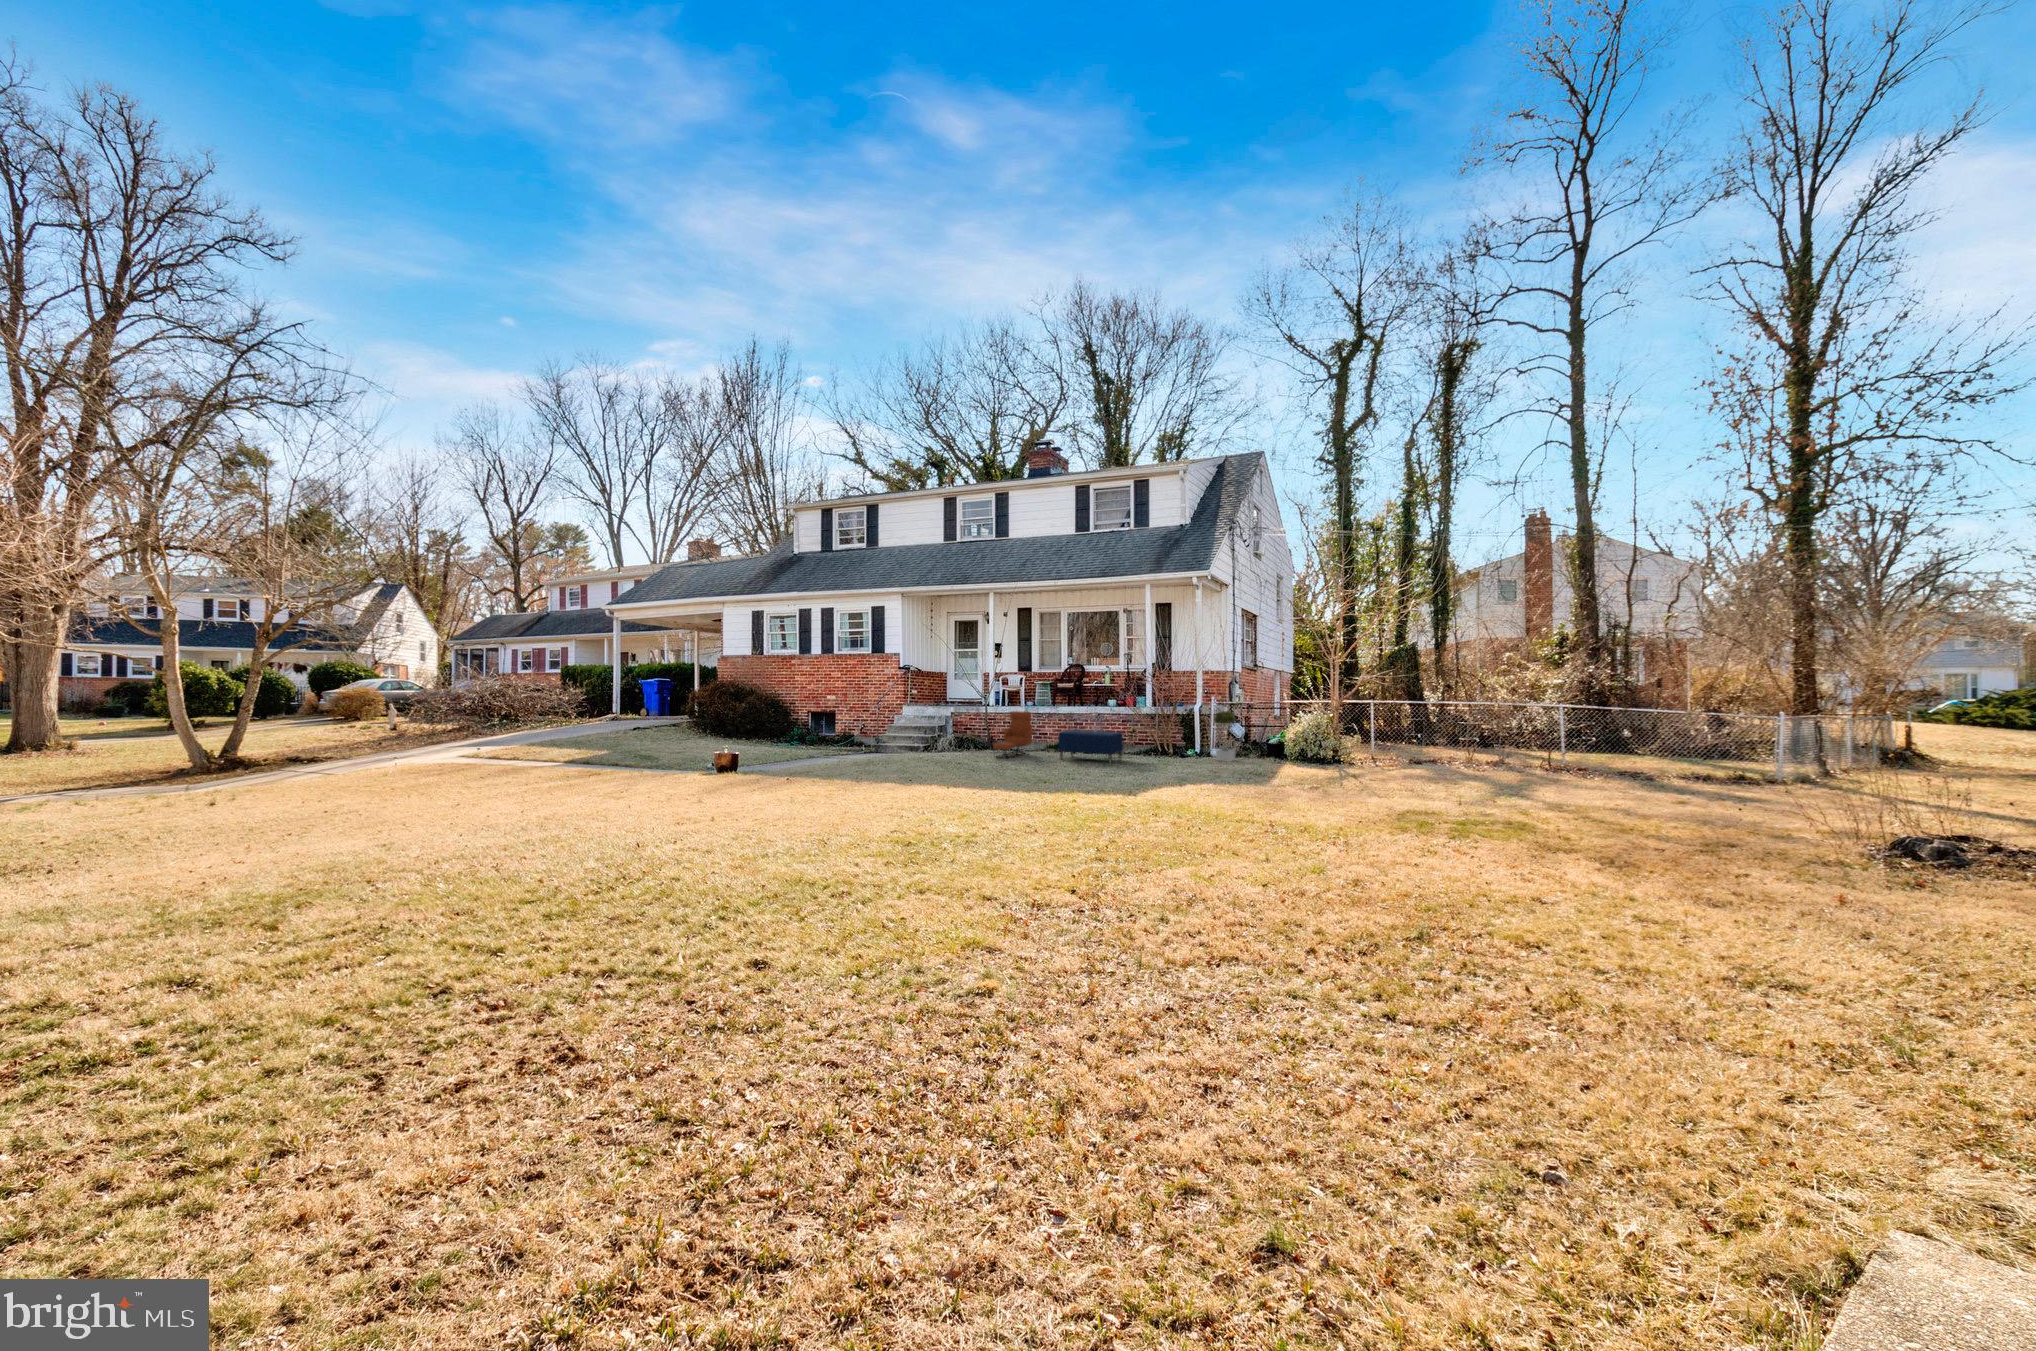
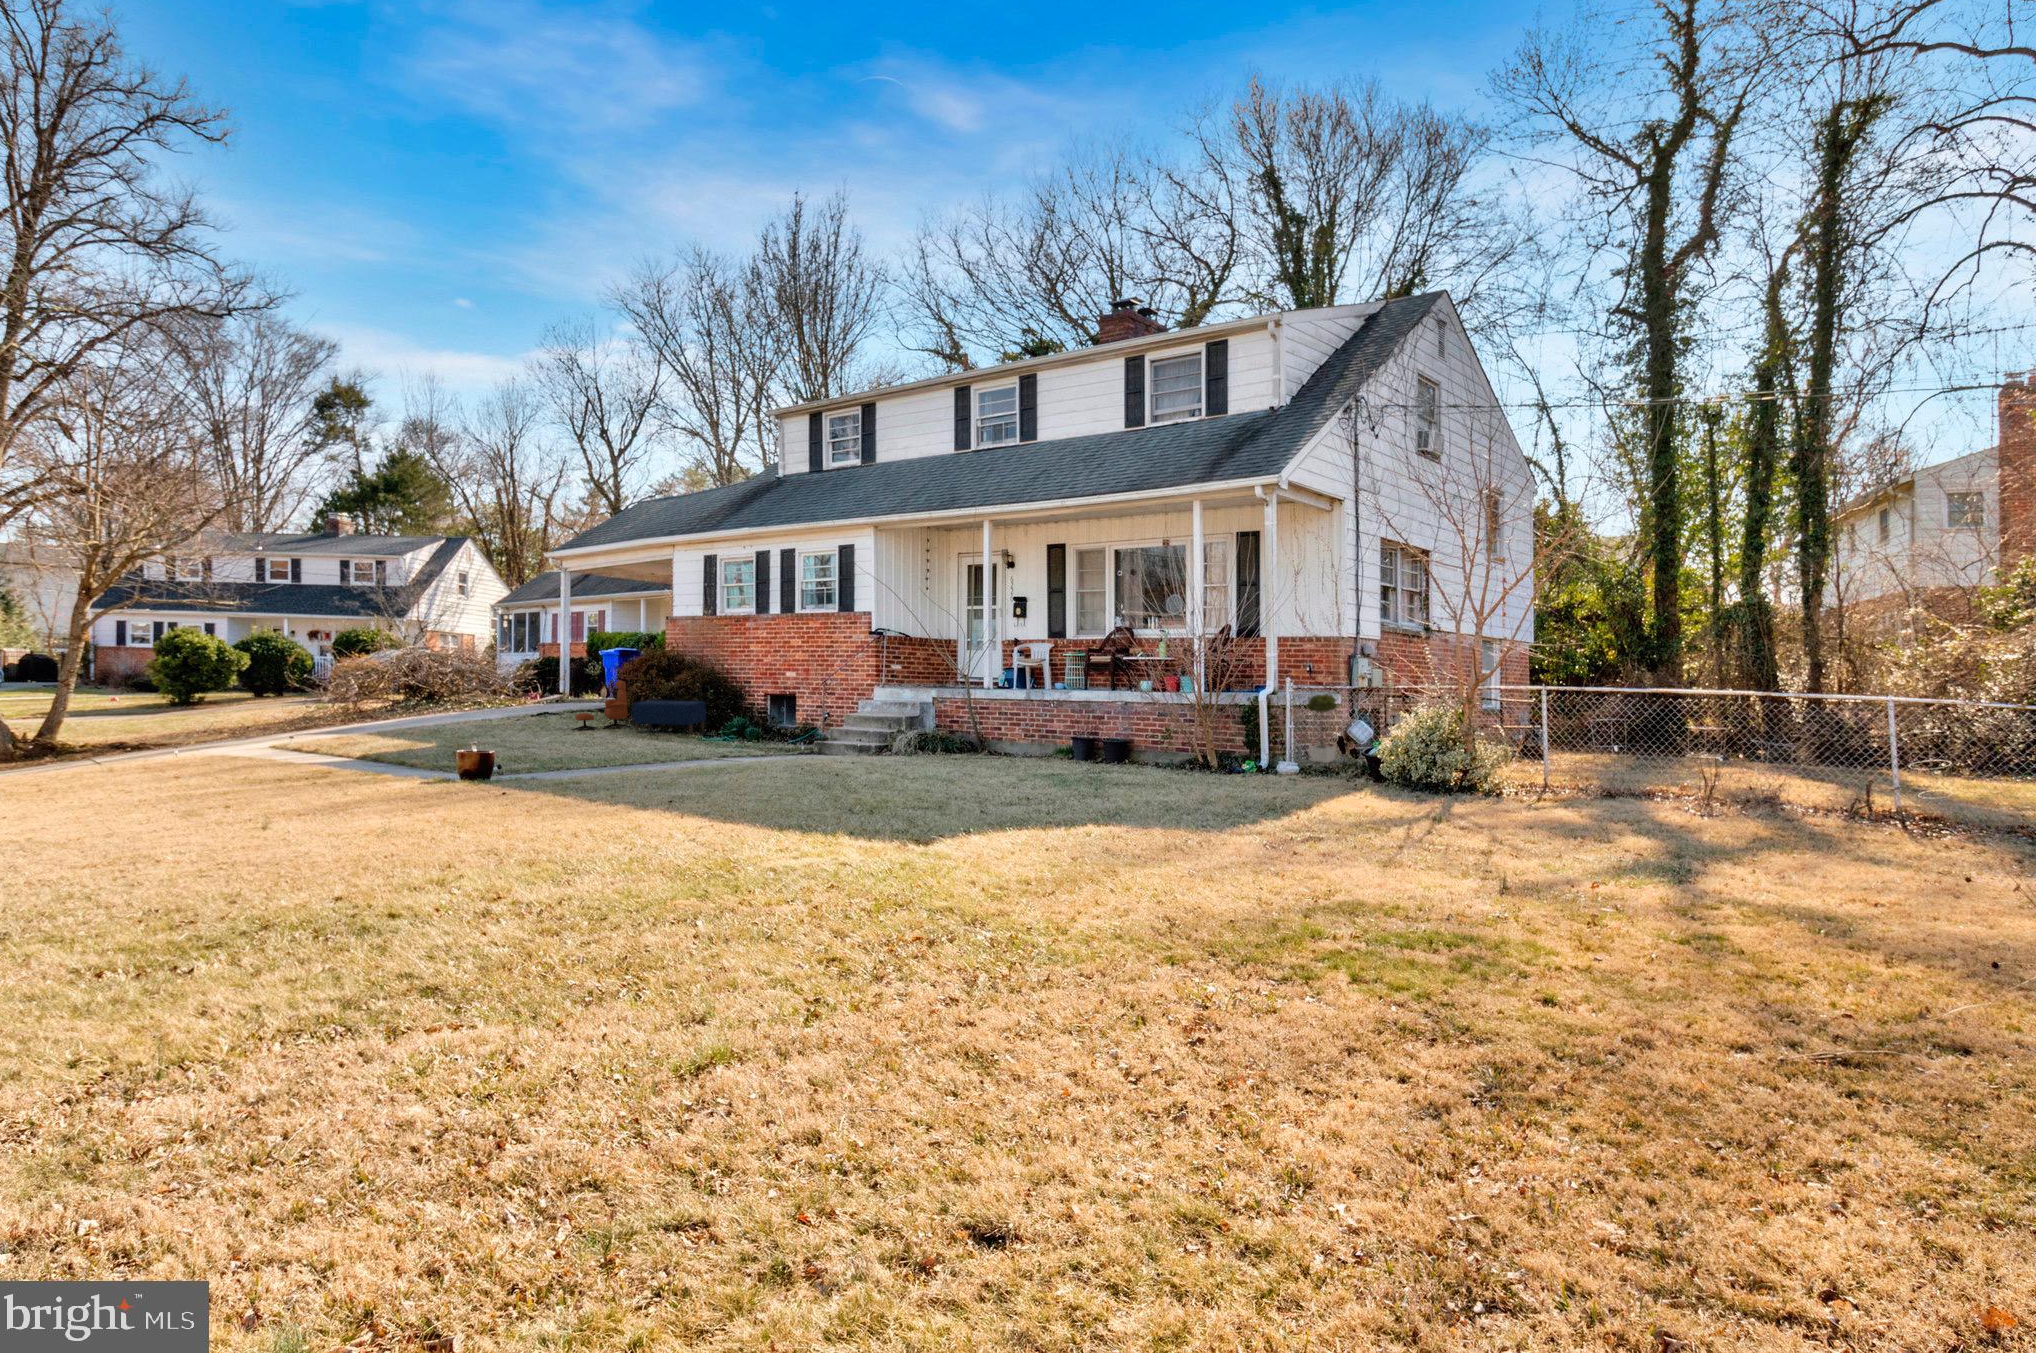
lounge chair: present [993,711,1034,758] -> present [572,680,631,731]
bench: present [1058,729,1123,762] -> present [632,700,706,733]

